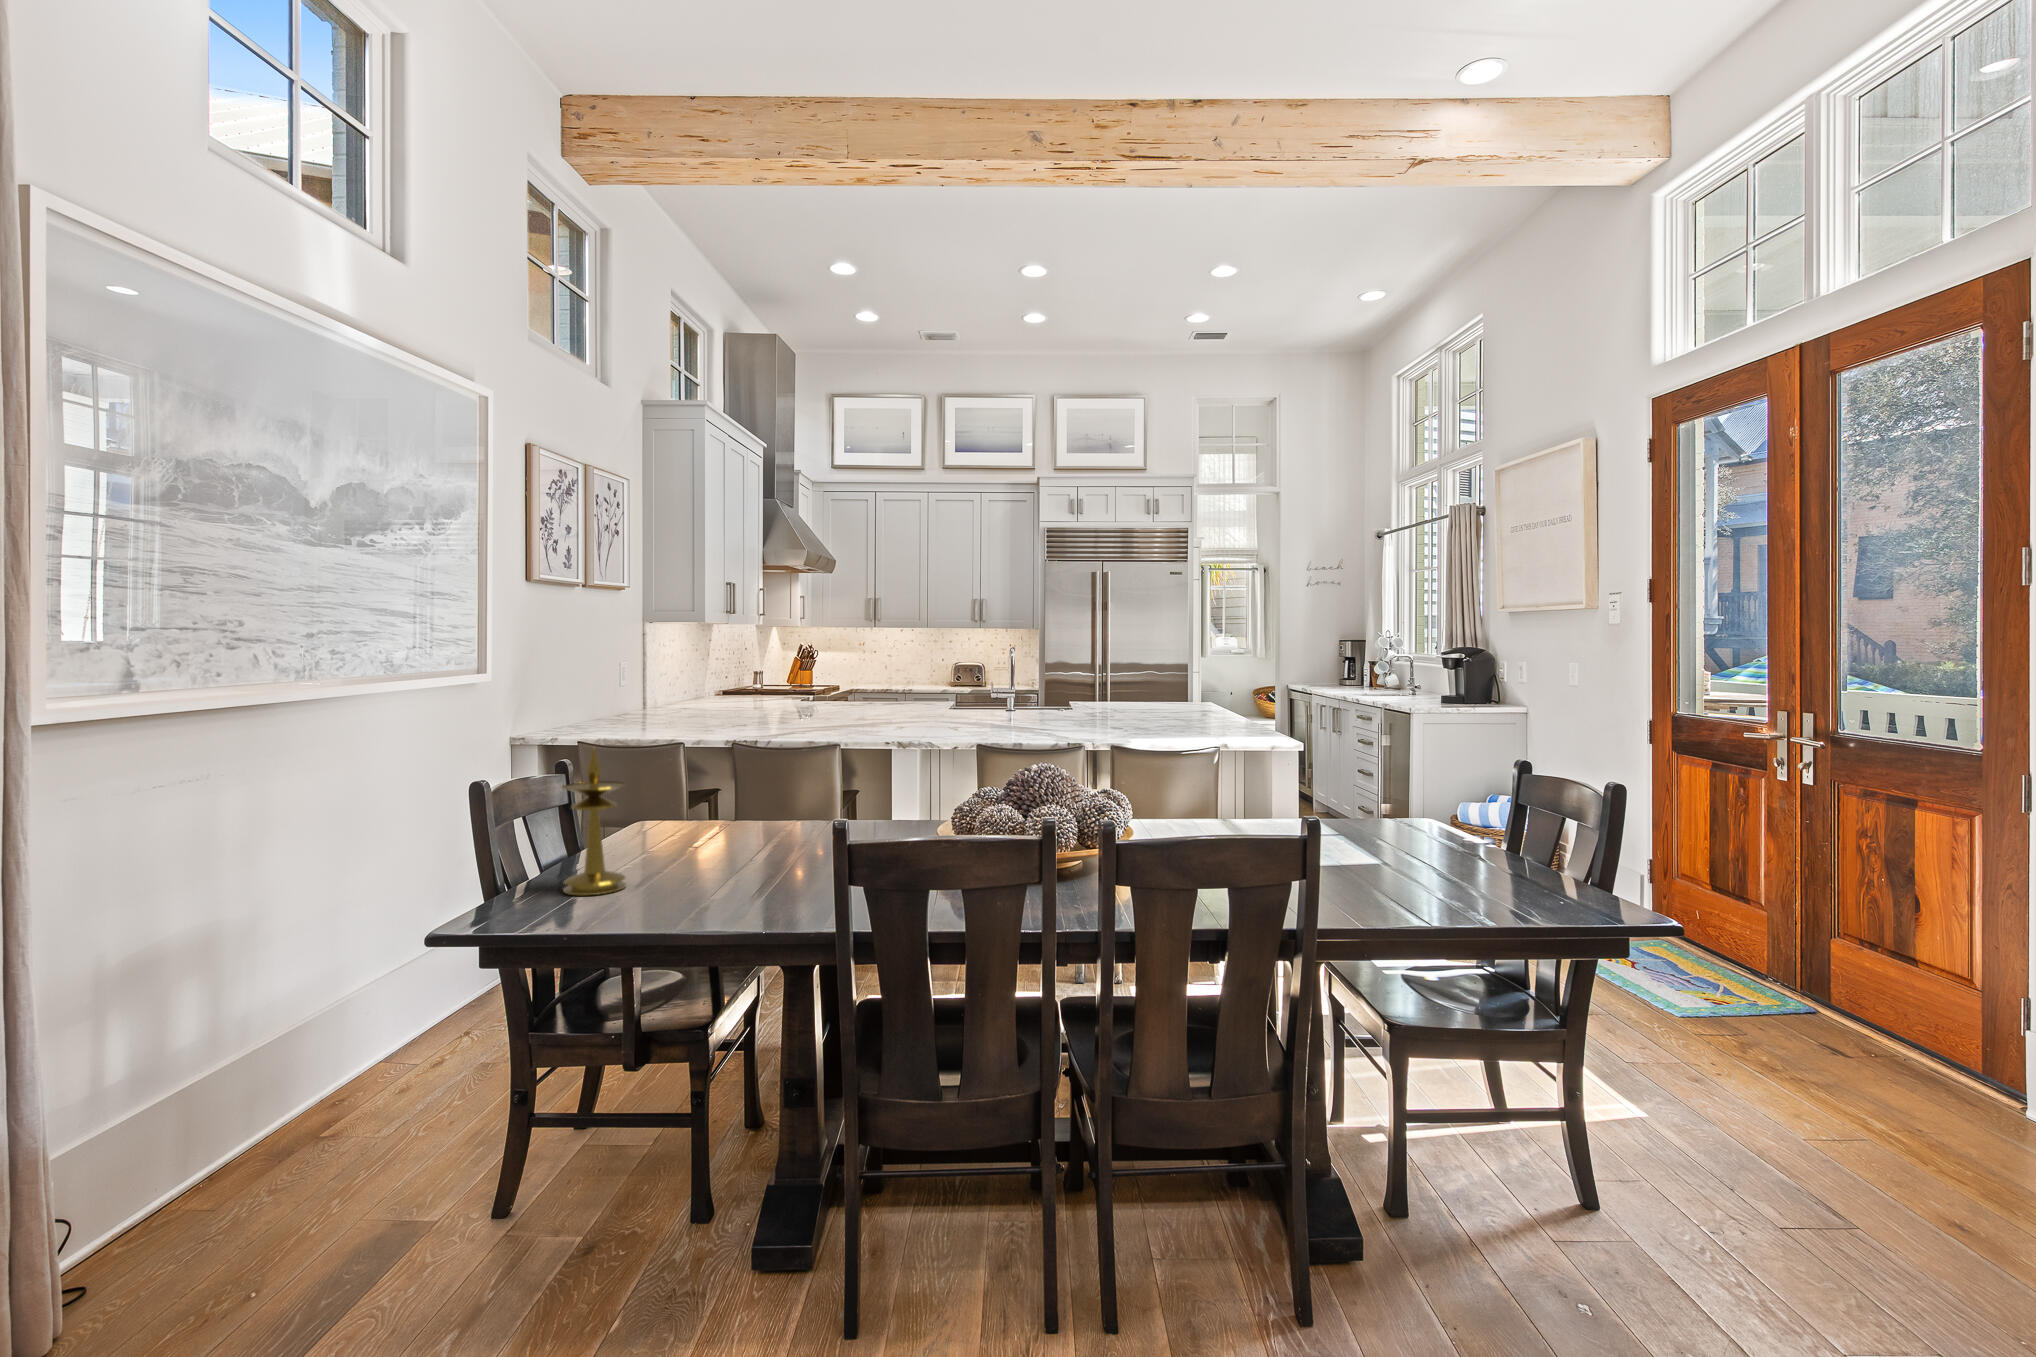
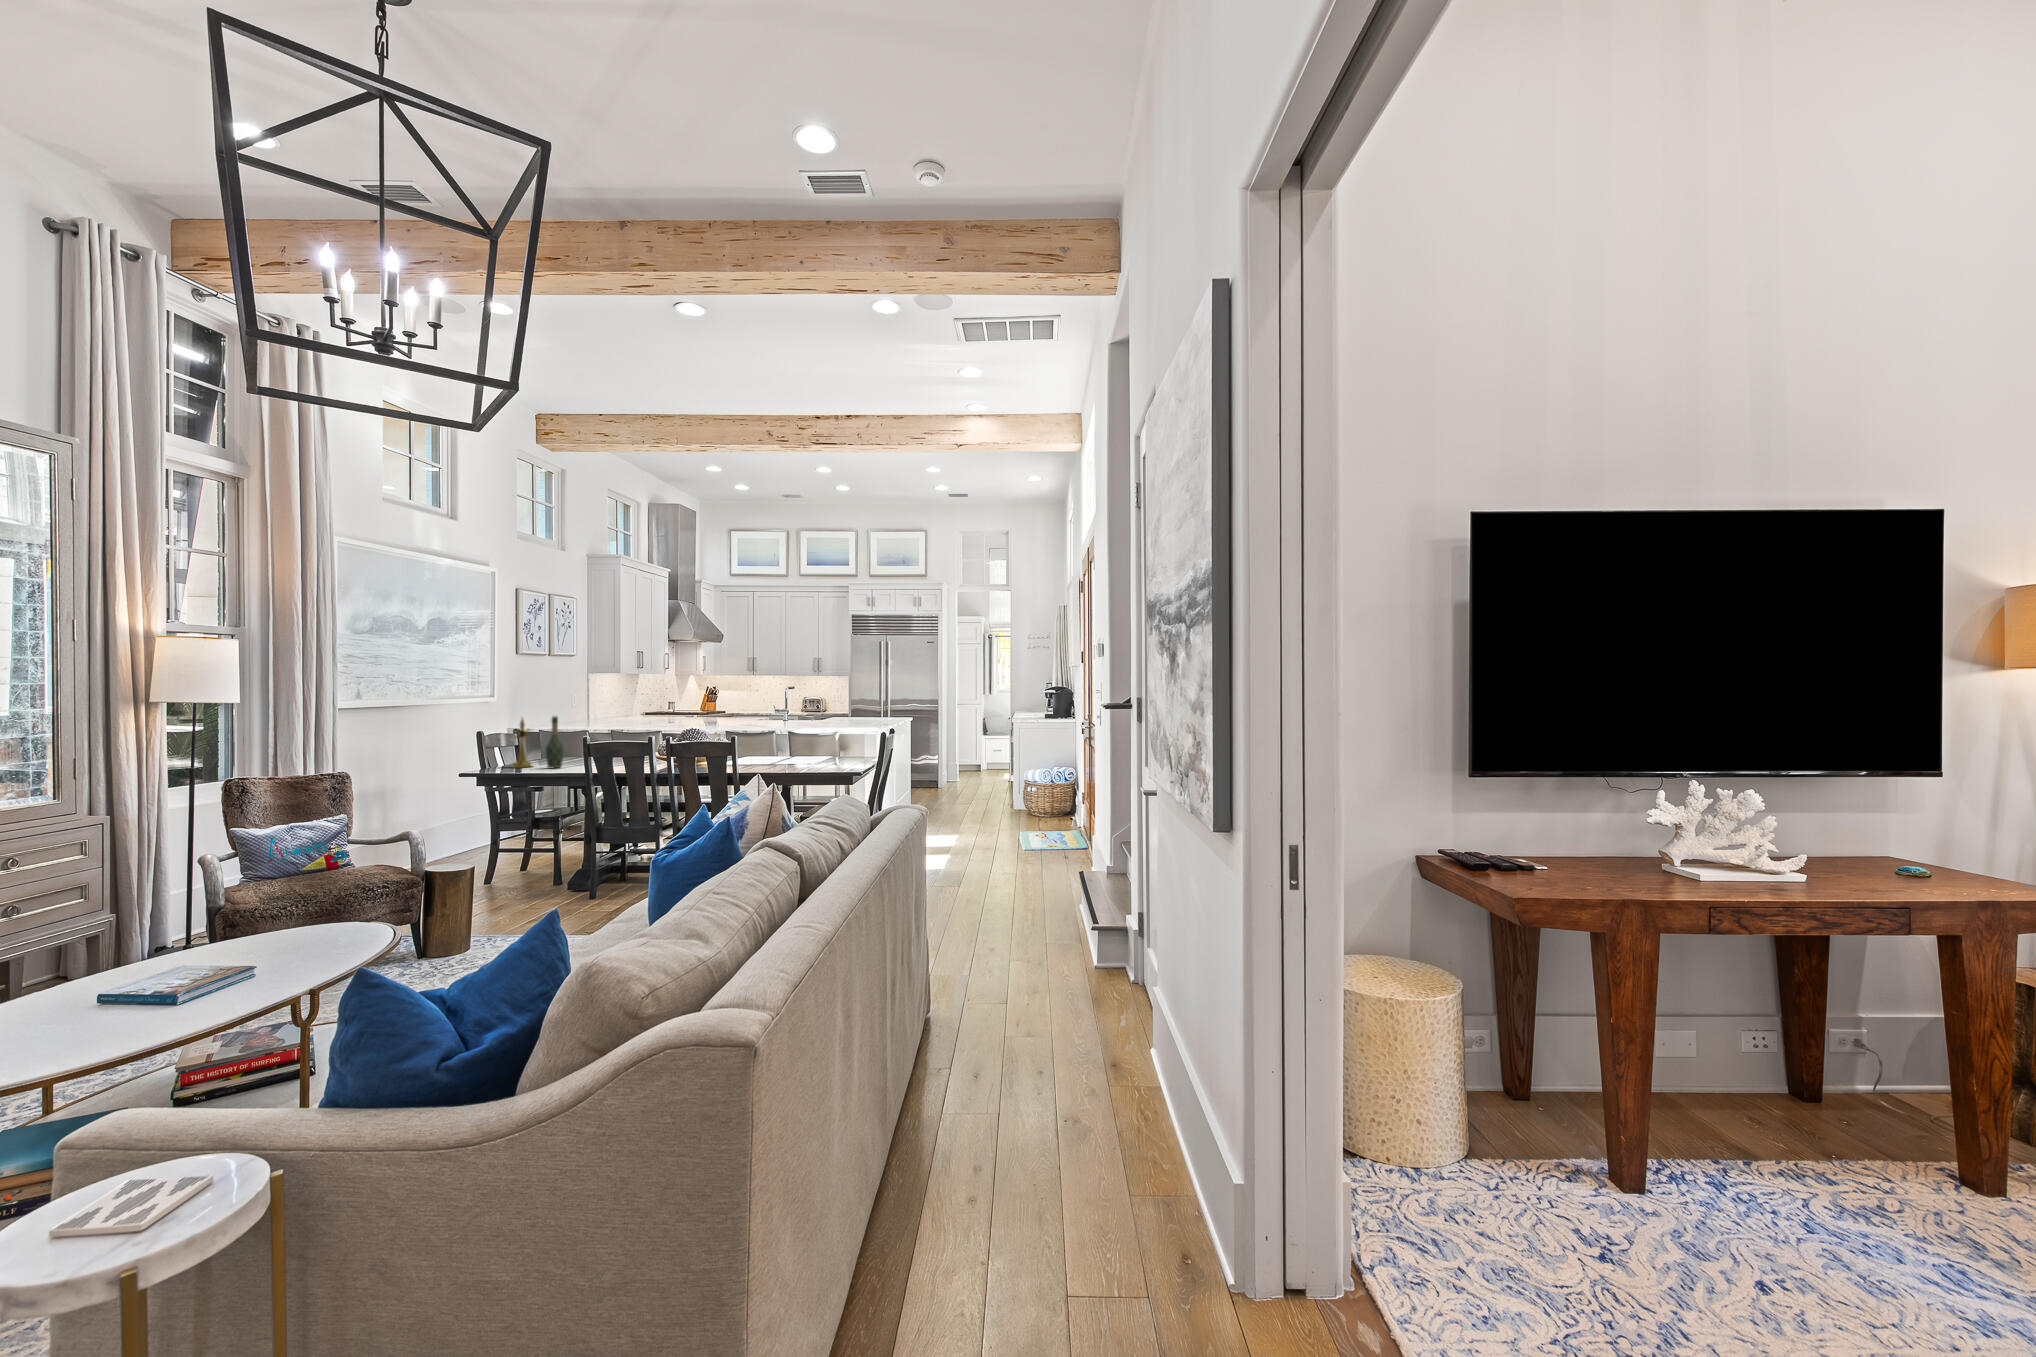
wine bottle: none [669,752,720,905] -> present [546,716,564,768]

